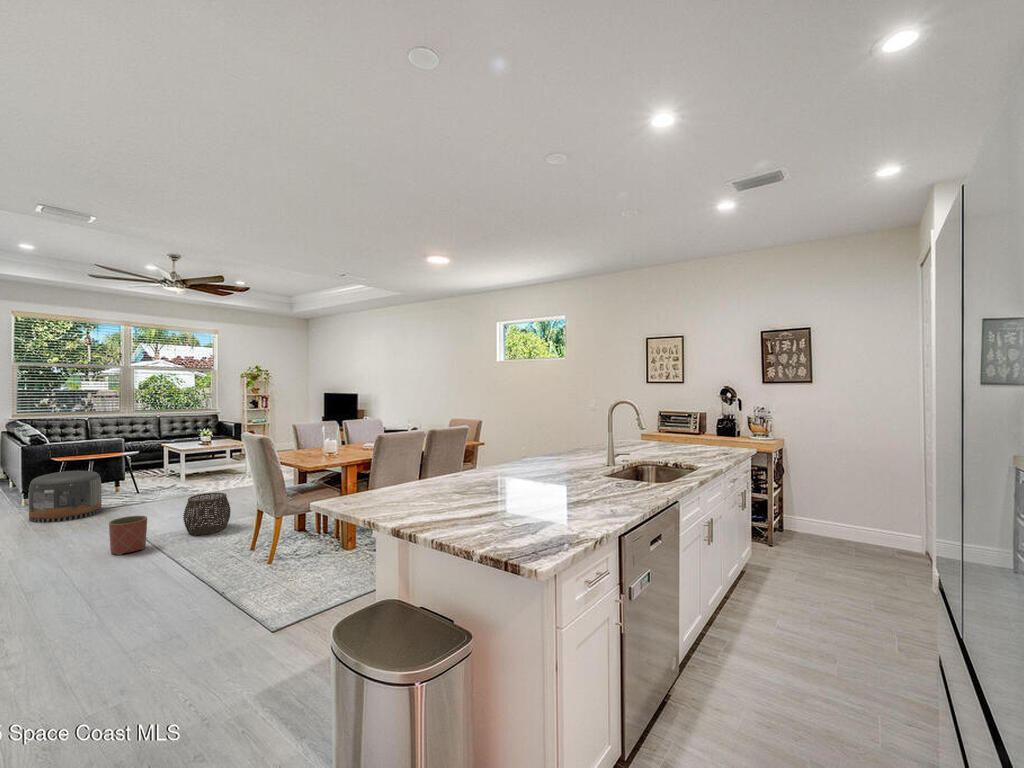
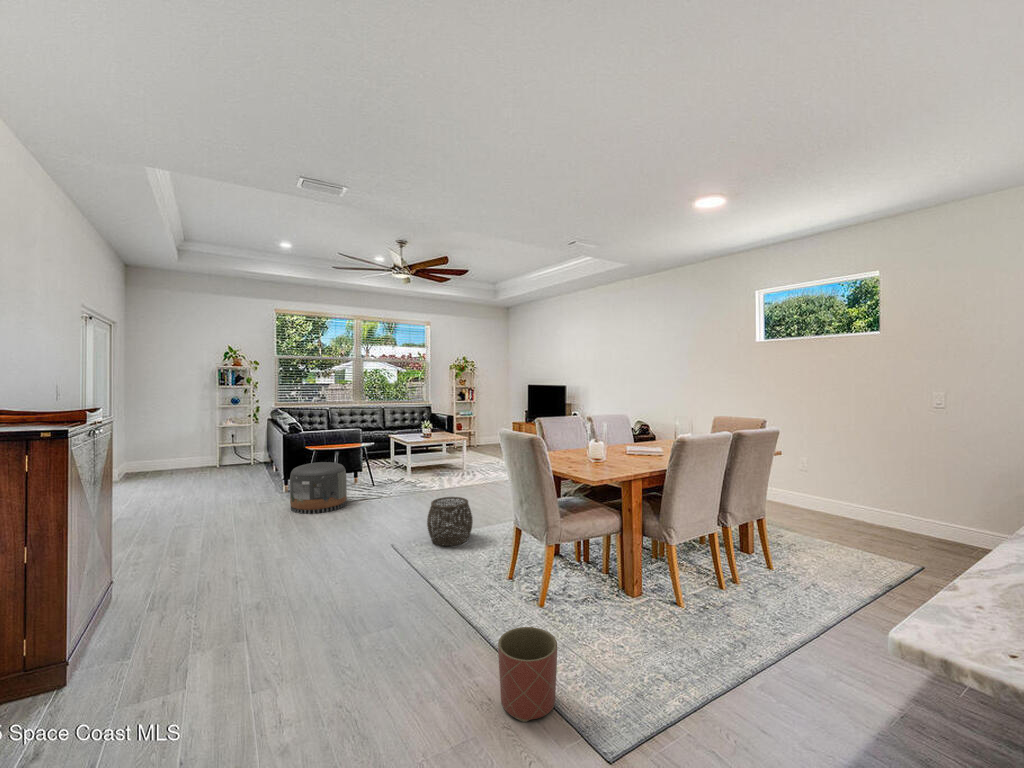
planter: present [109,516,147,555] -> present [498,627,557,722]

